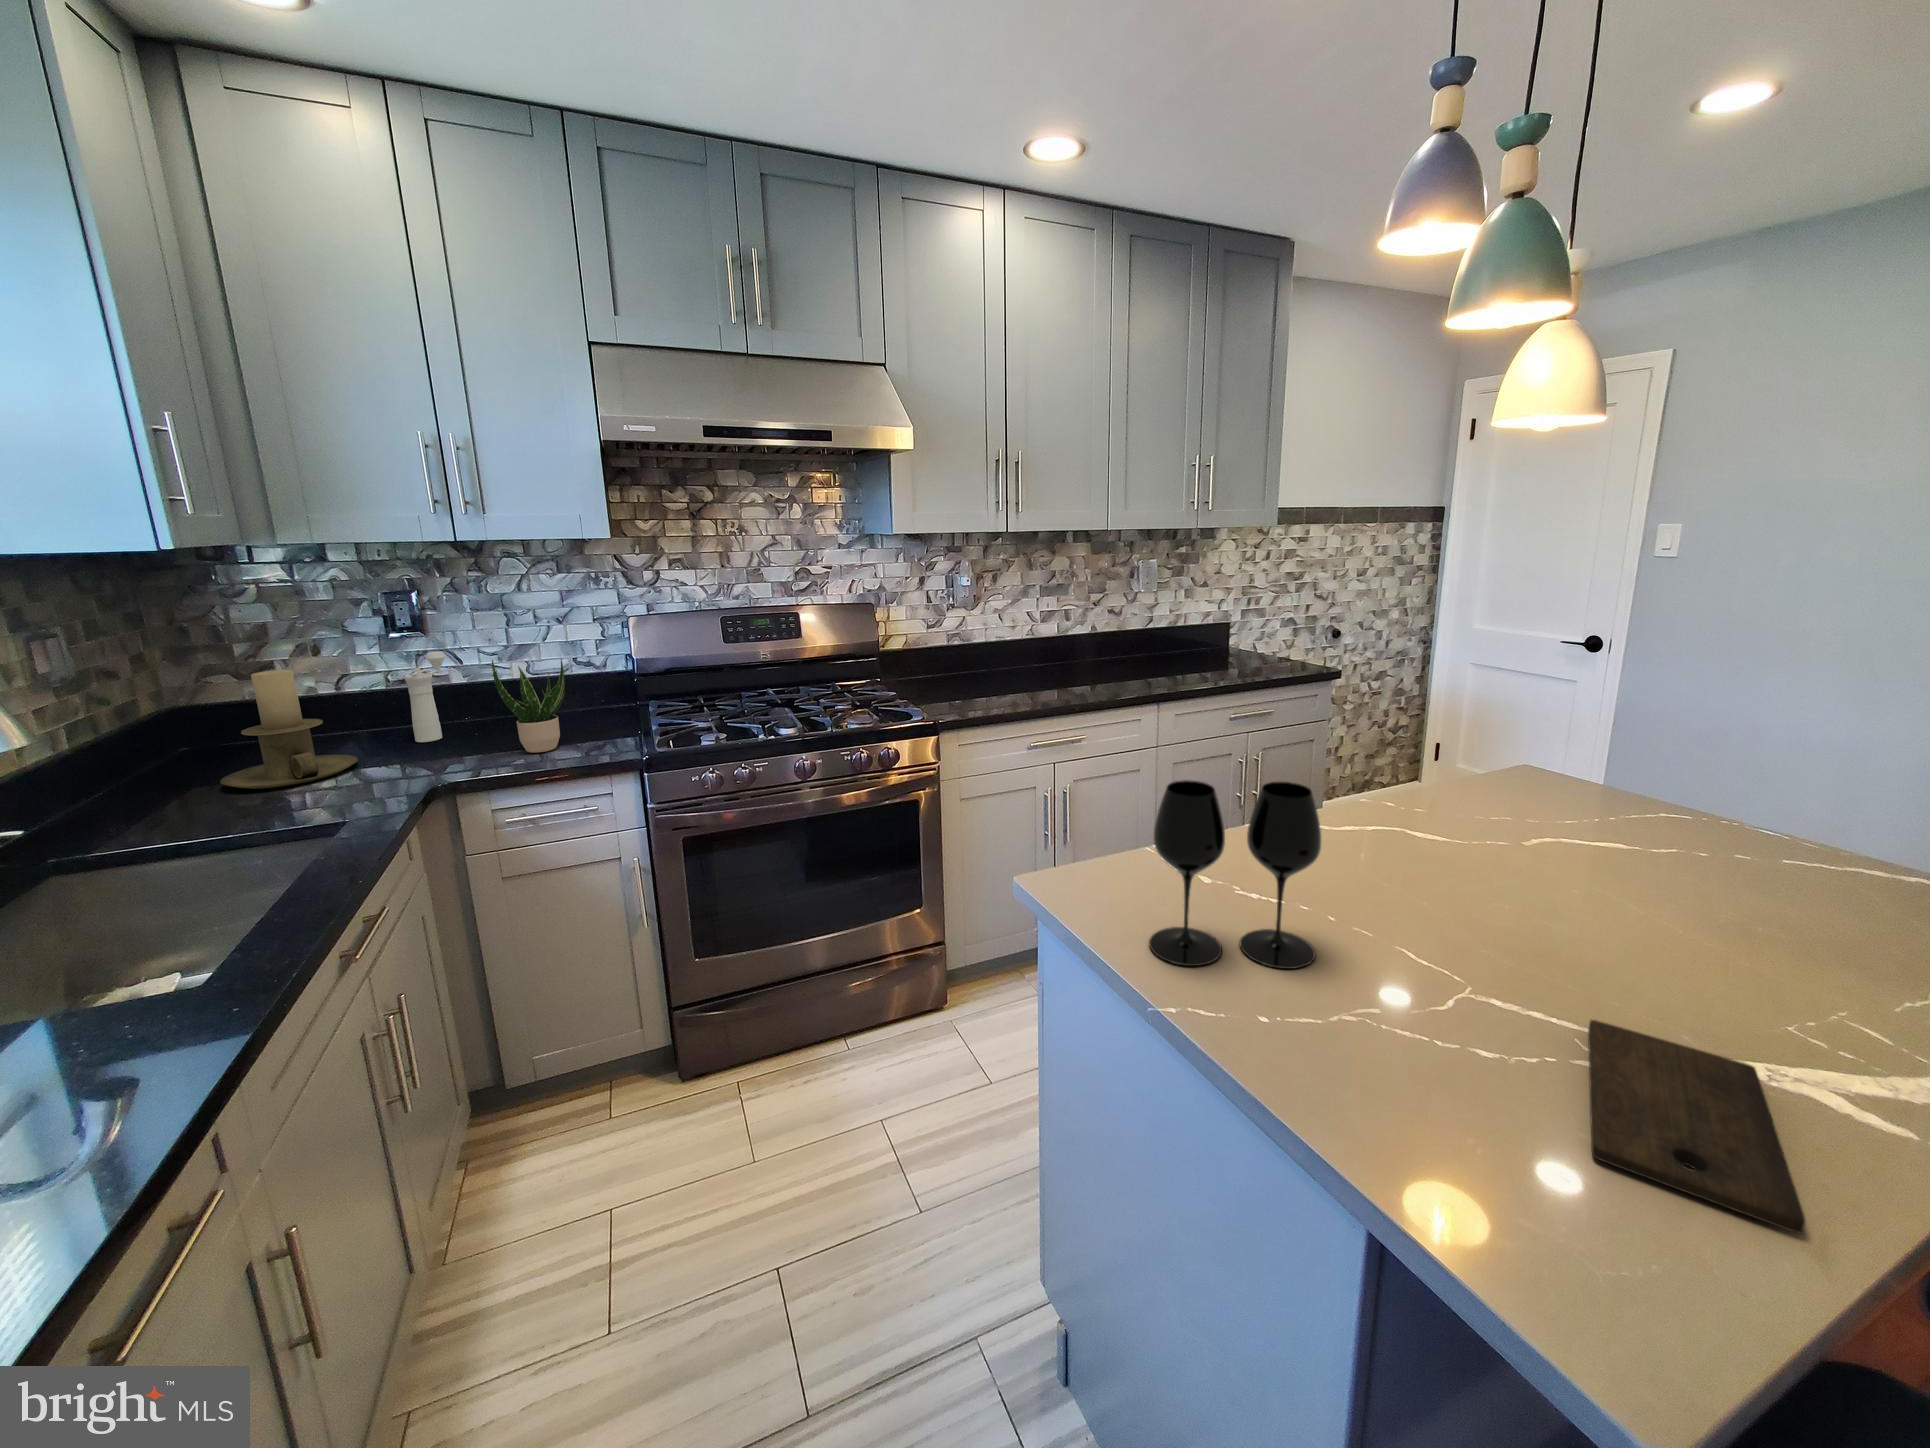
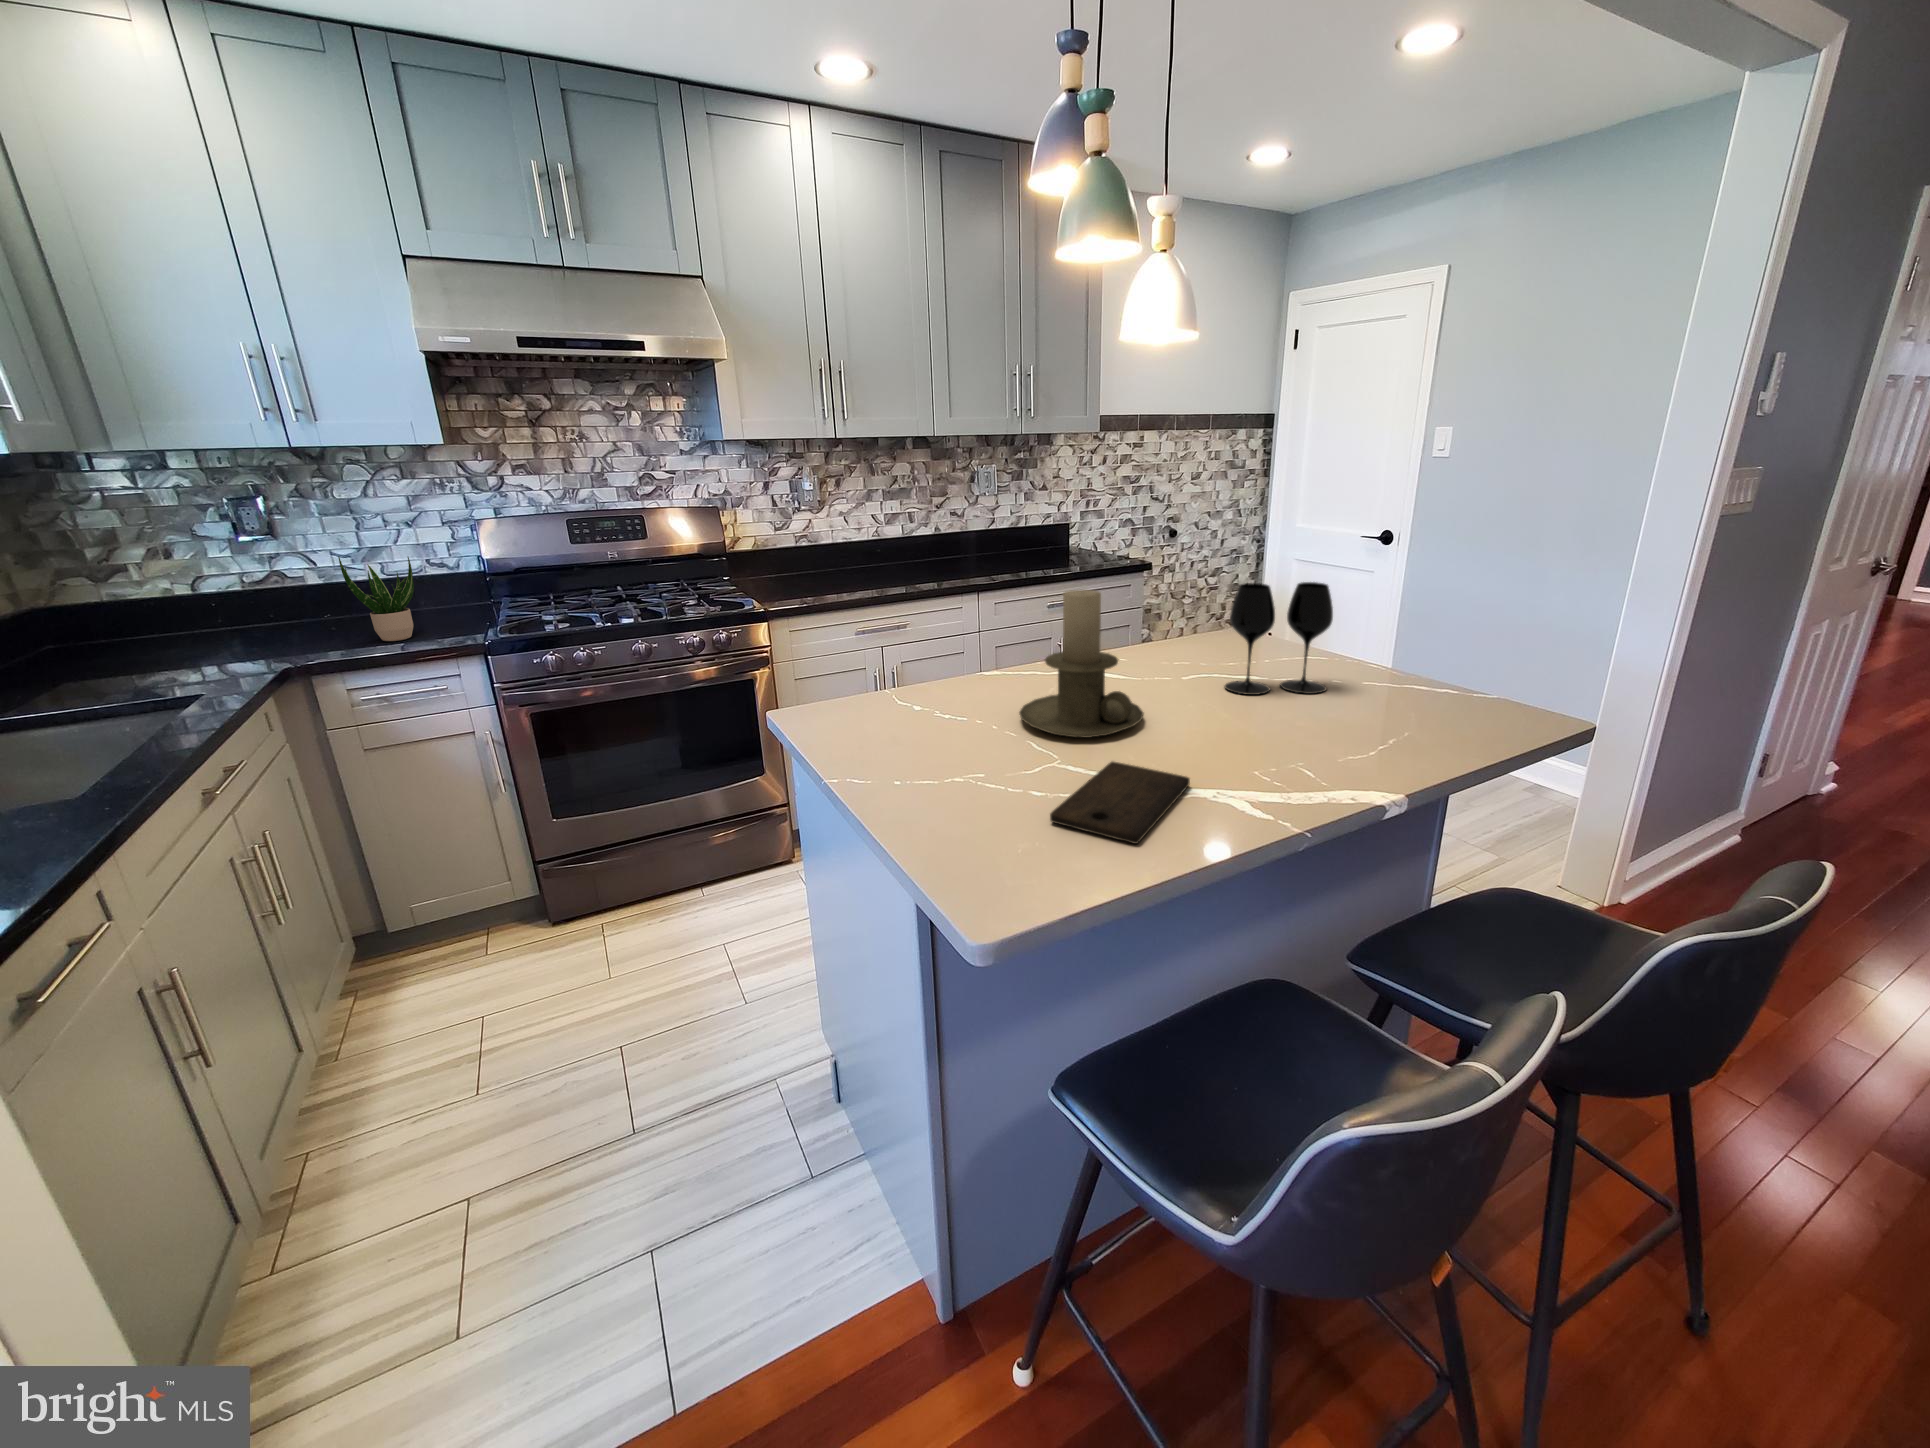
pepper mill: present [404,652,446,742] -> none [258,554,303,637]
candle holder: present [220,670,358,789] -> present [1019,590,1143,738]
wine glass: present [1149,780,1321,969] -> present [1225,582,1333,695]

